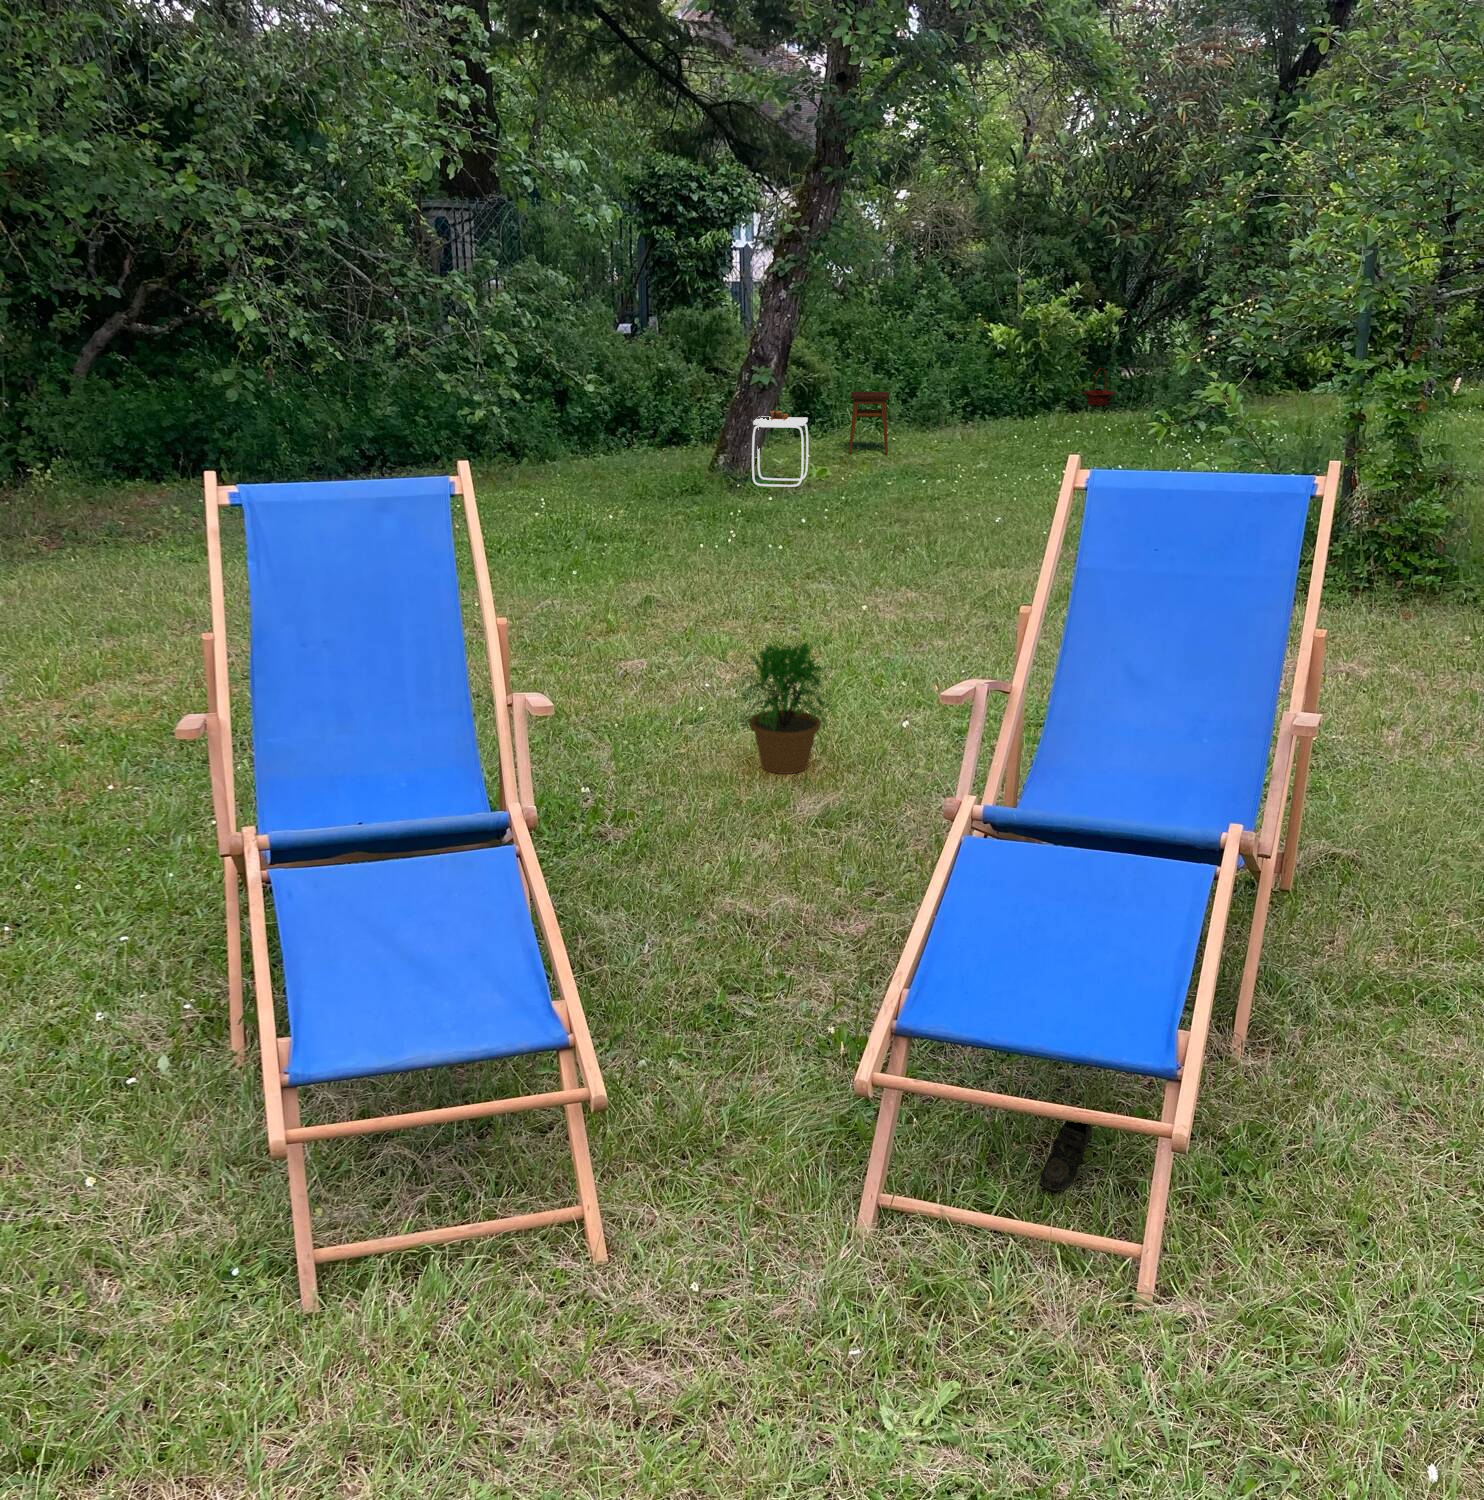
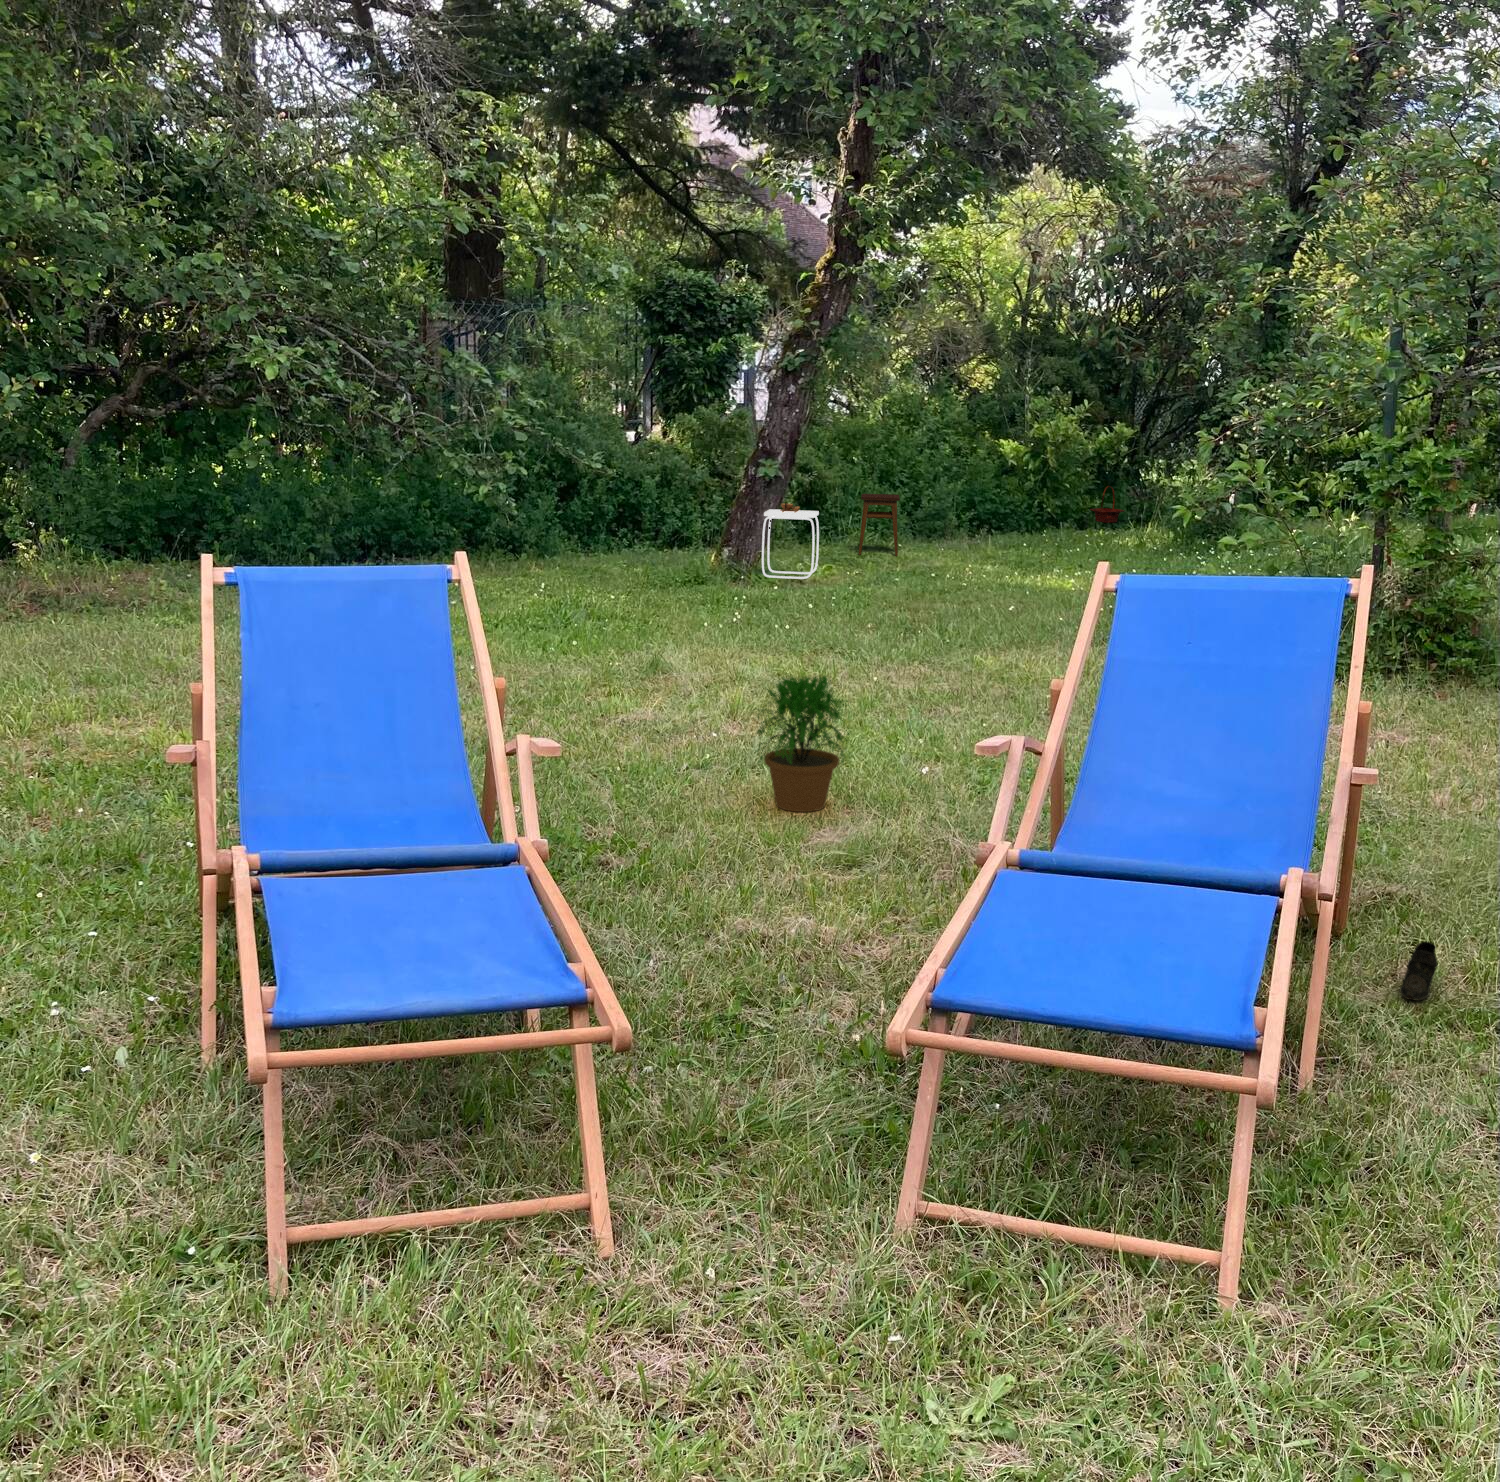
shoe: present [1041,1121,1092,1191] -> present [1399,941,1438,1001]

